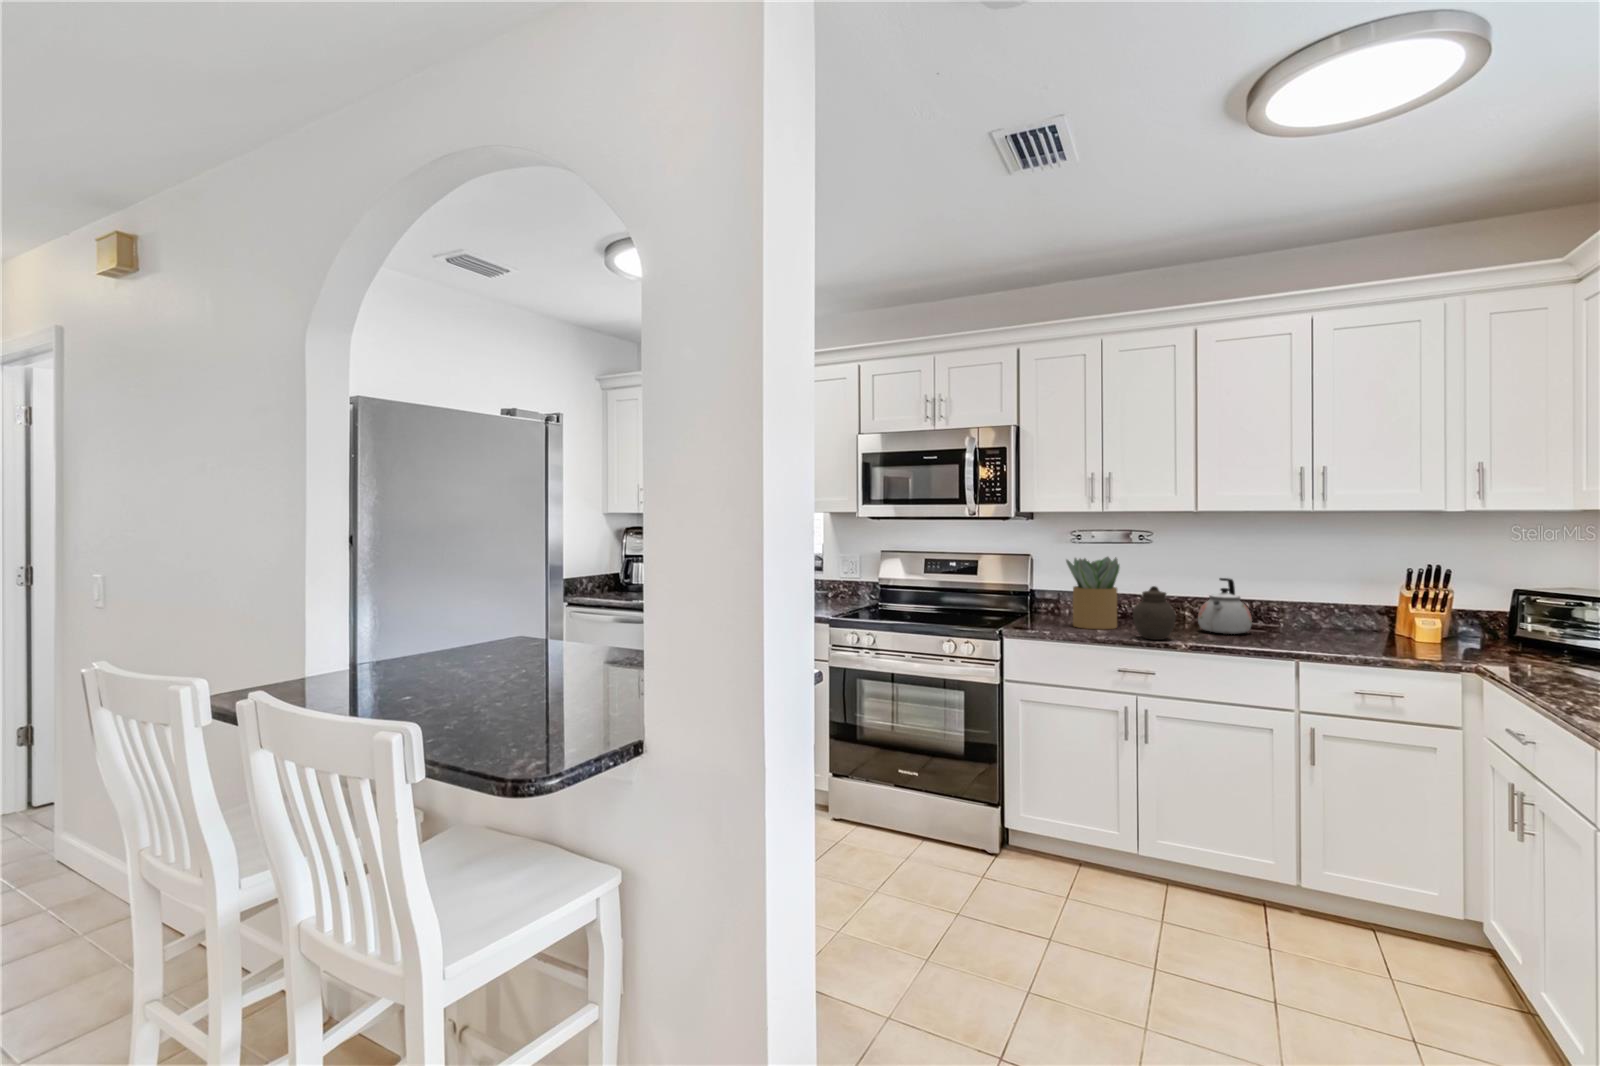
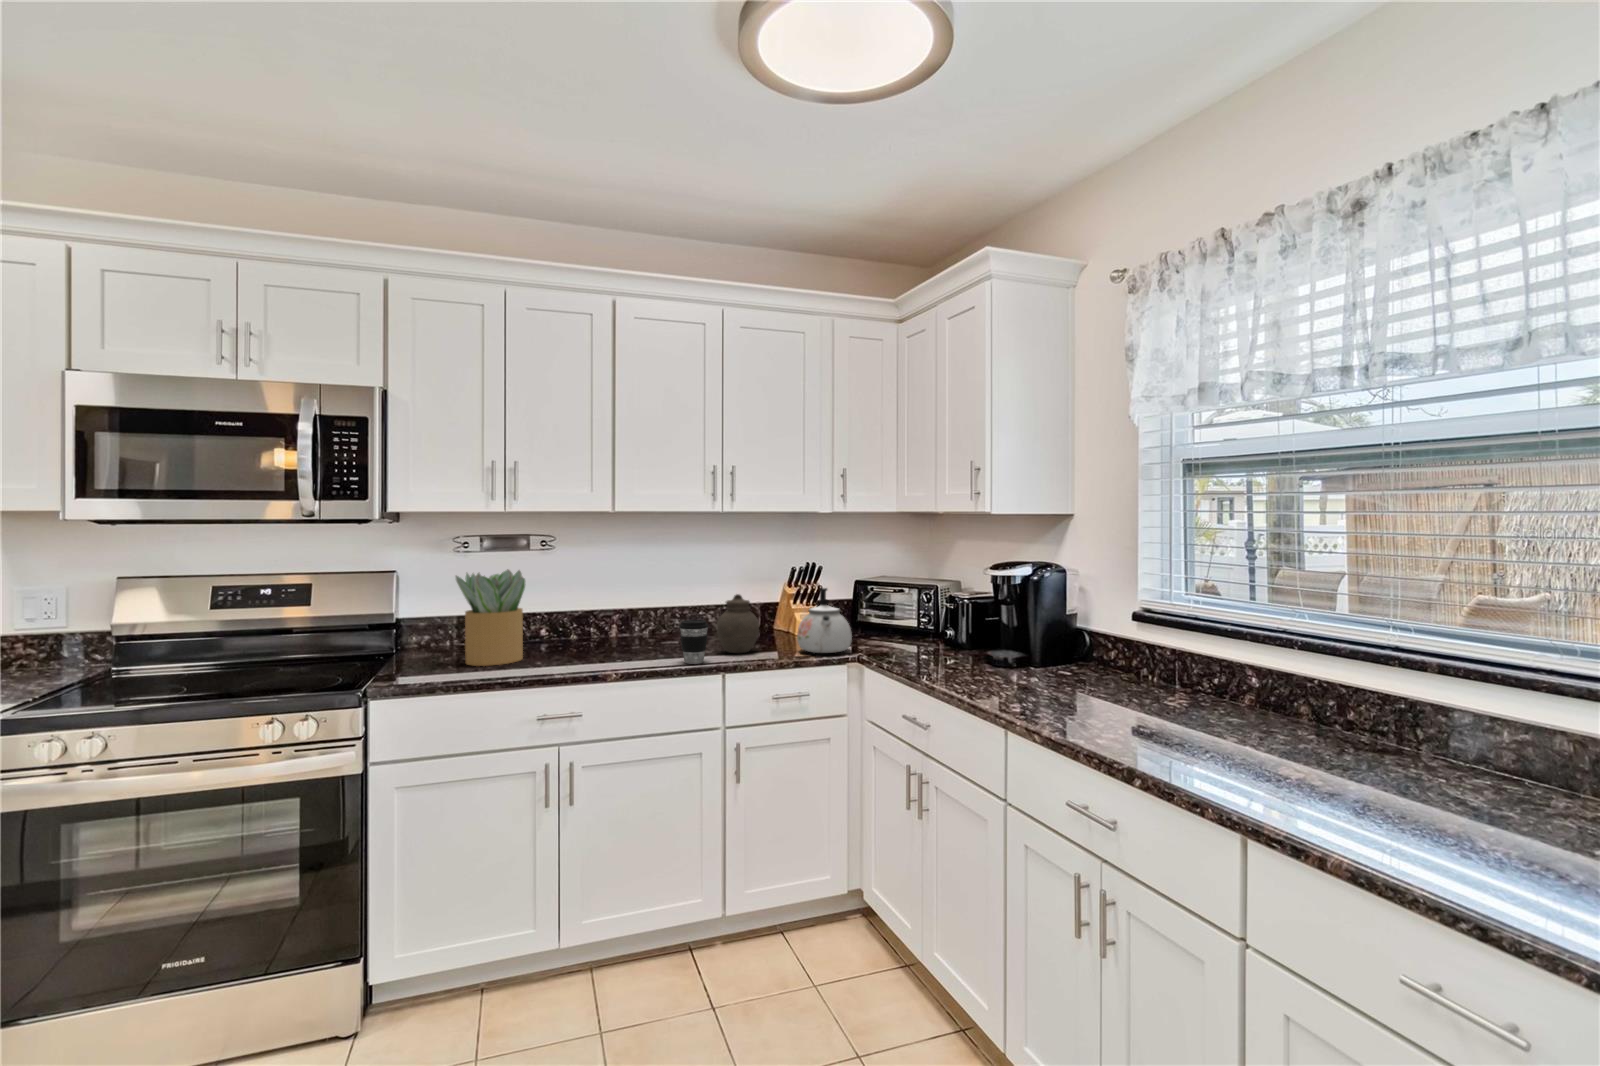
kettle: present [1198,578,1252,634] -> present [797,588,852,653]
jar: present [1133,586,1176,640] -> present [717,594,759,653]
coffee cup: none [1251,609,1282,648] -> present [679,620,708,664]

